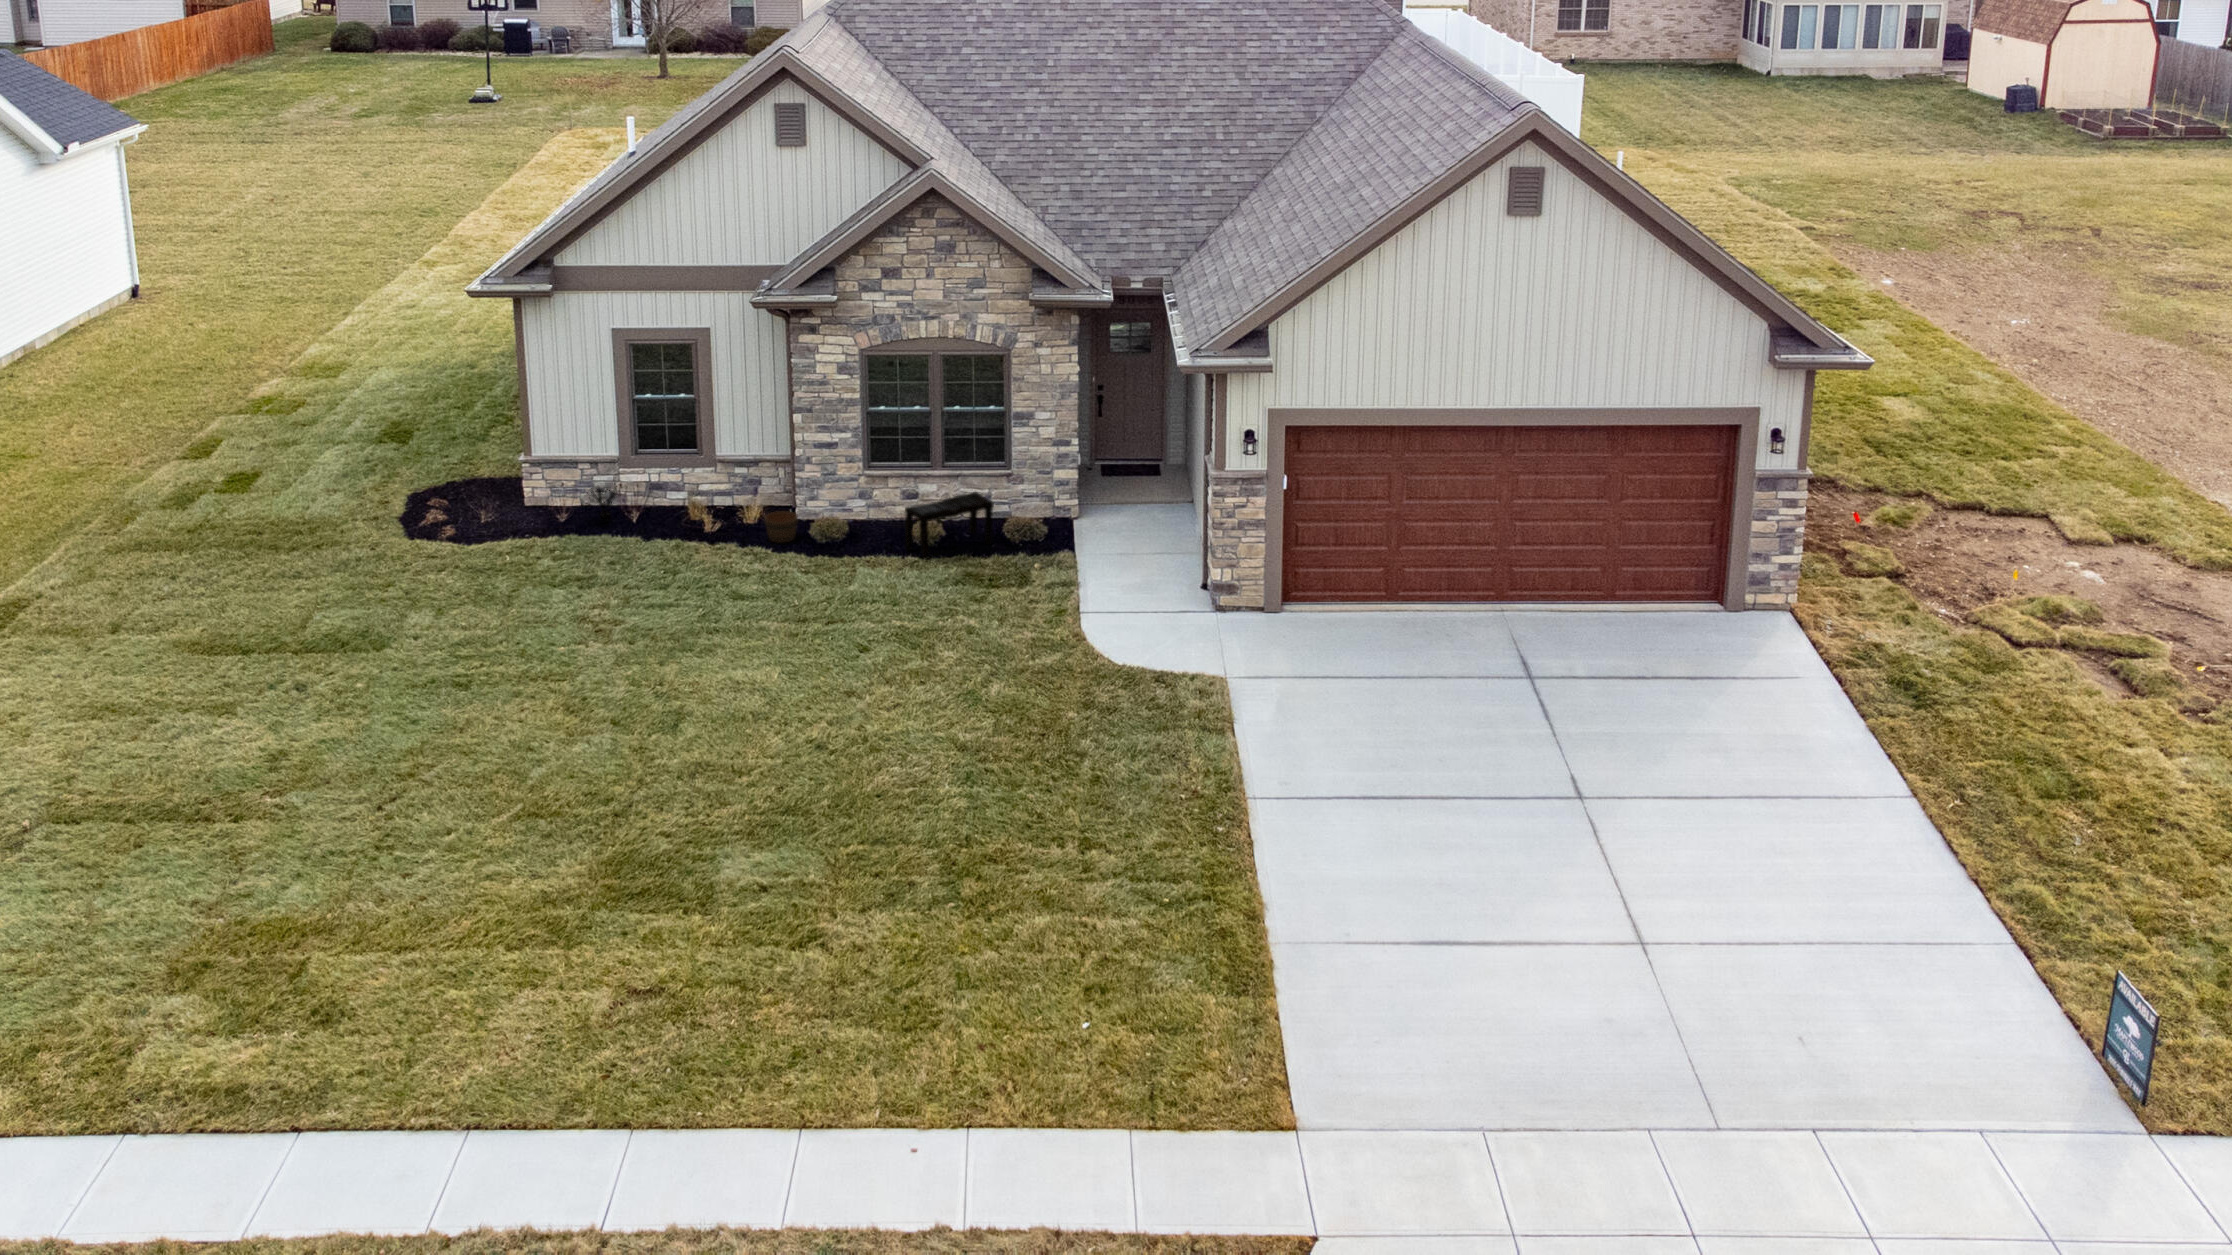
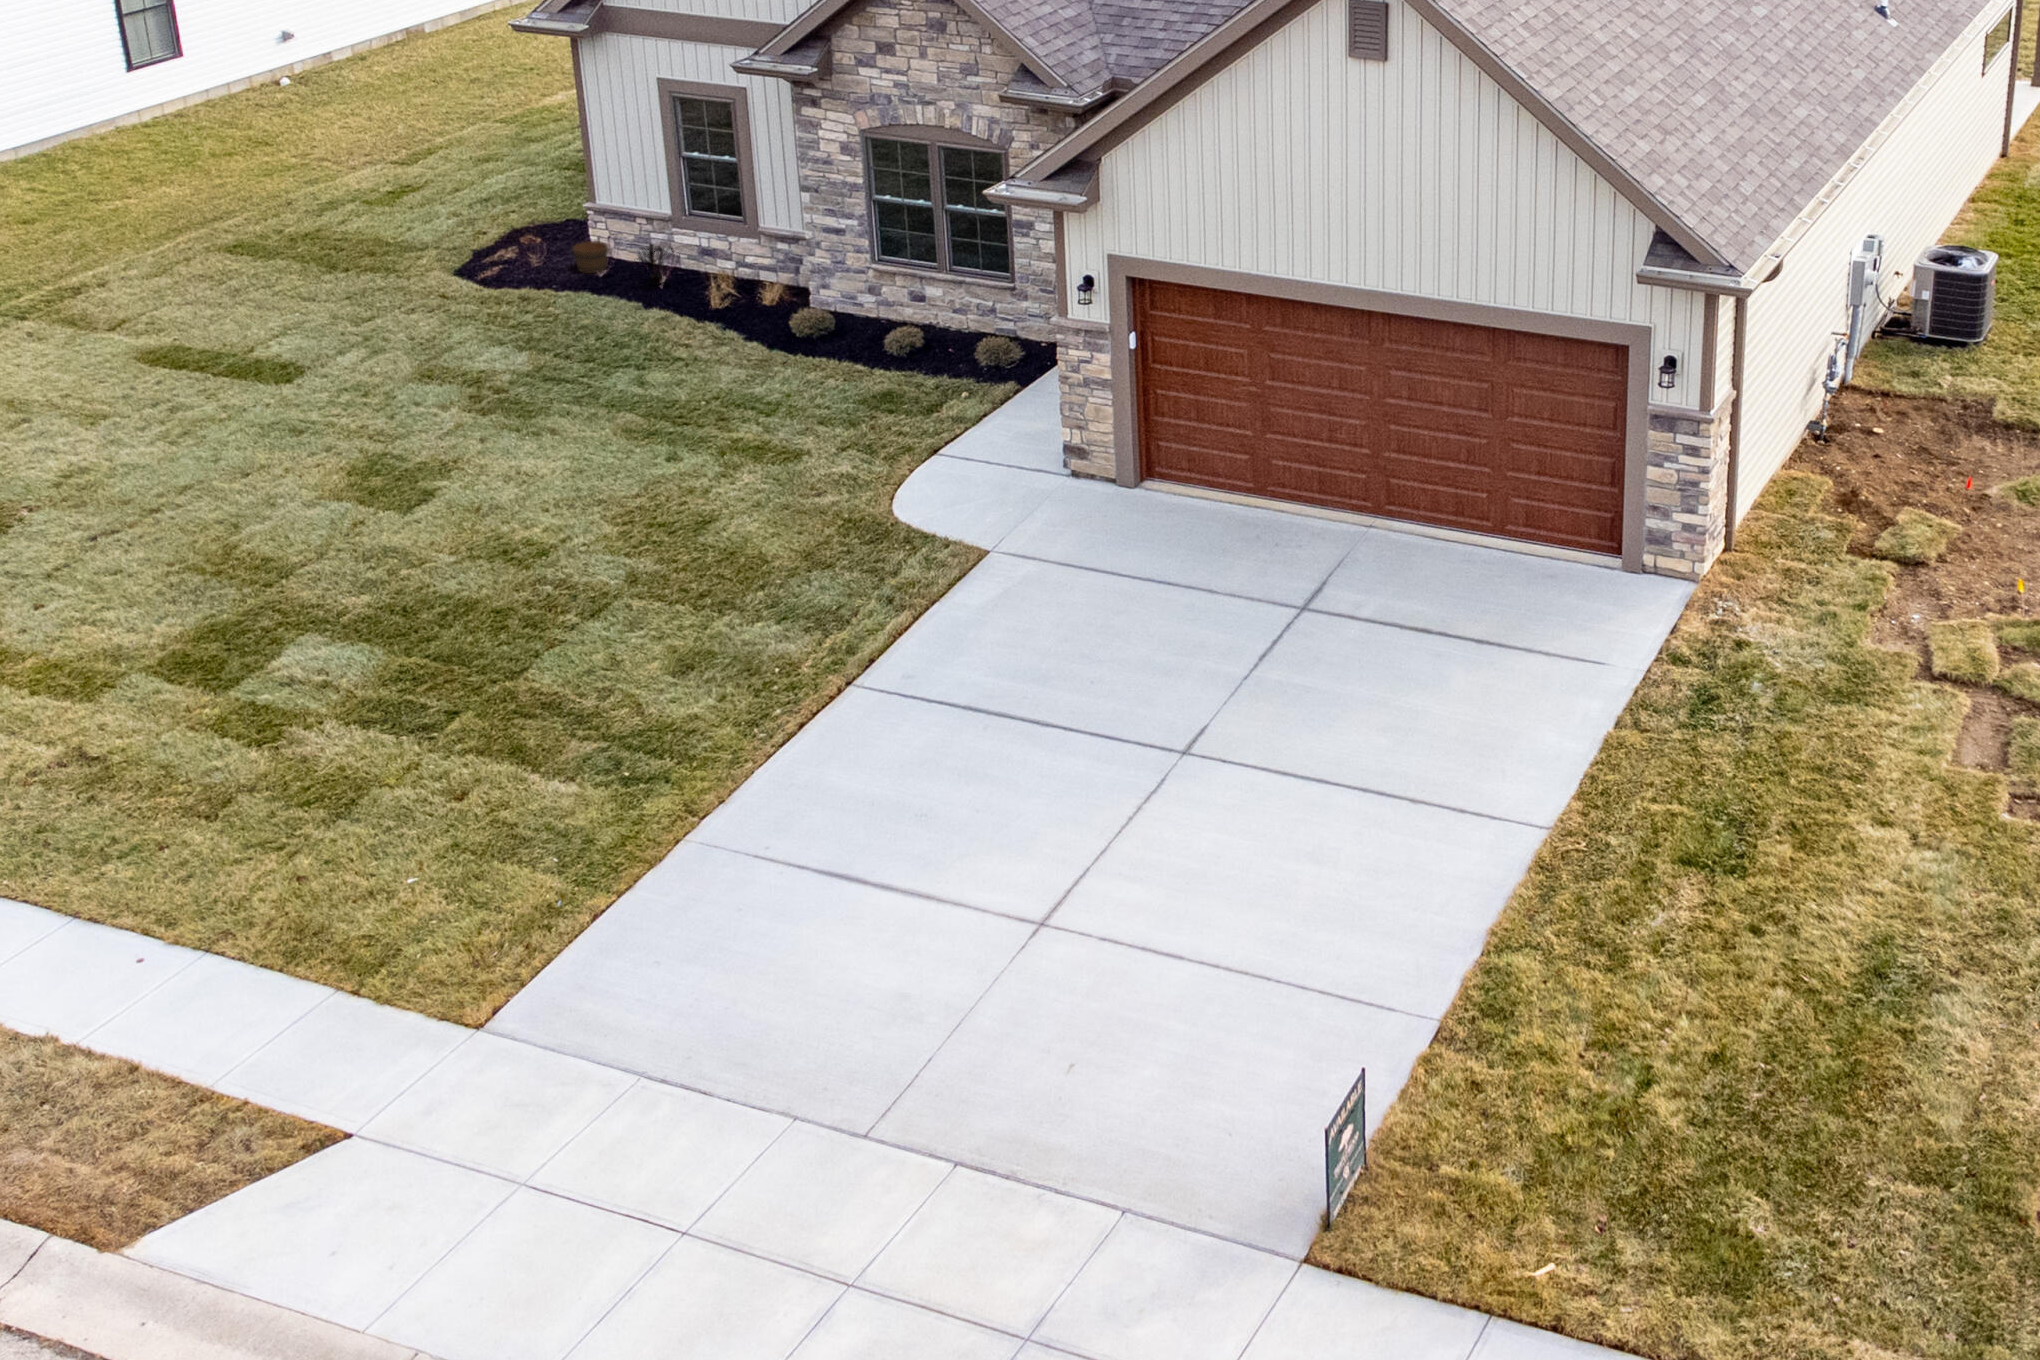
bench: present [905,492,994,559] -> none [878,305,973,371]
bucket: present [765,511,798,543] -> present [573,241,608,273]

